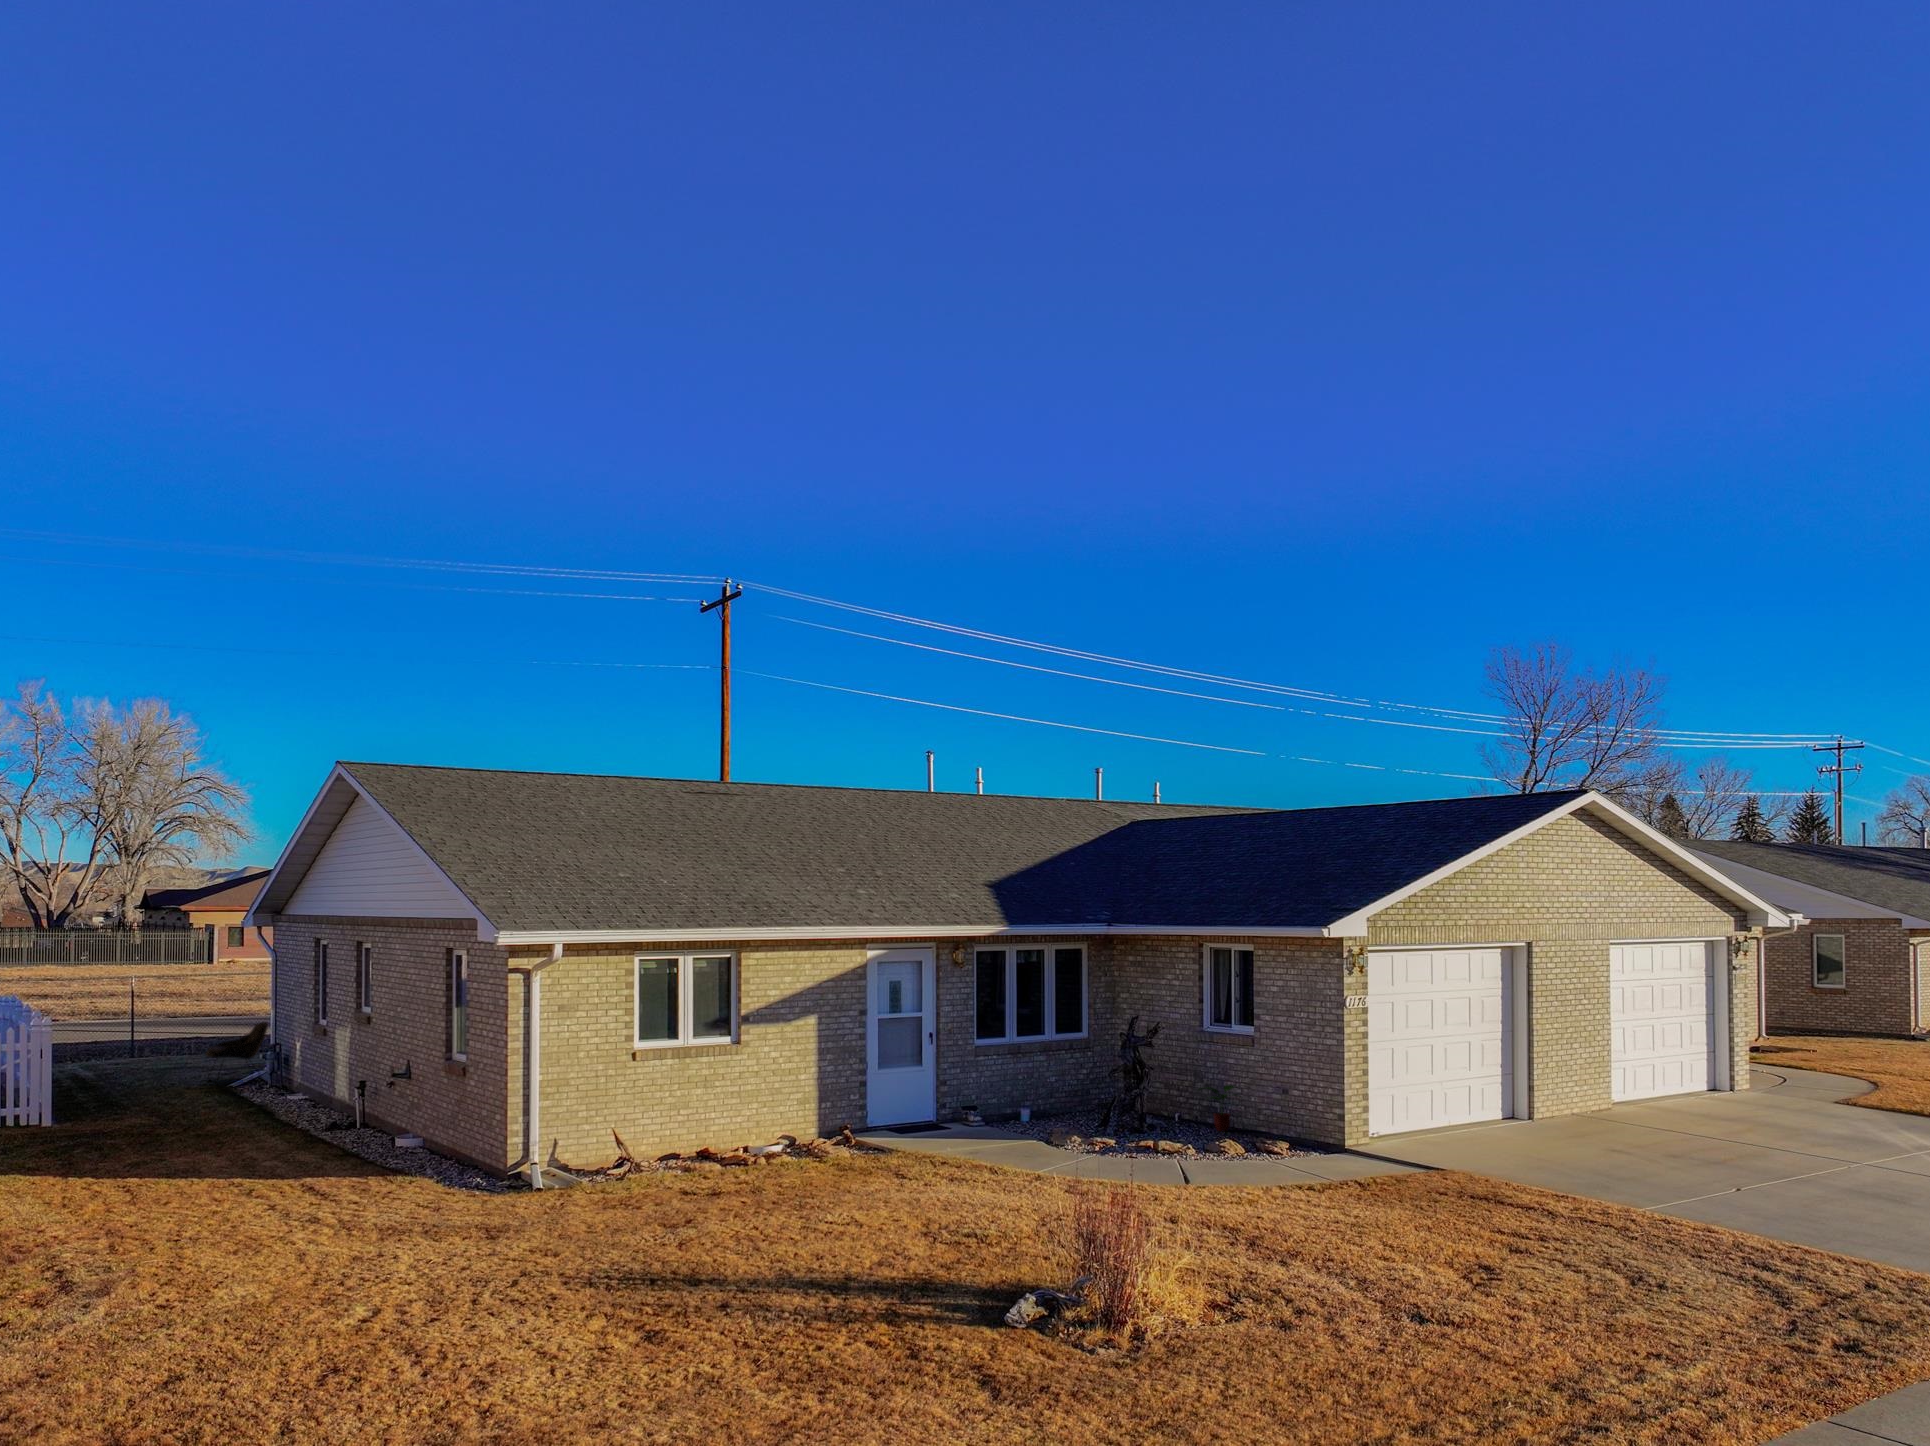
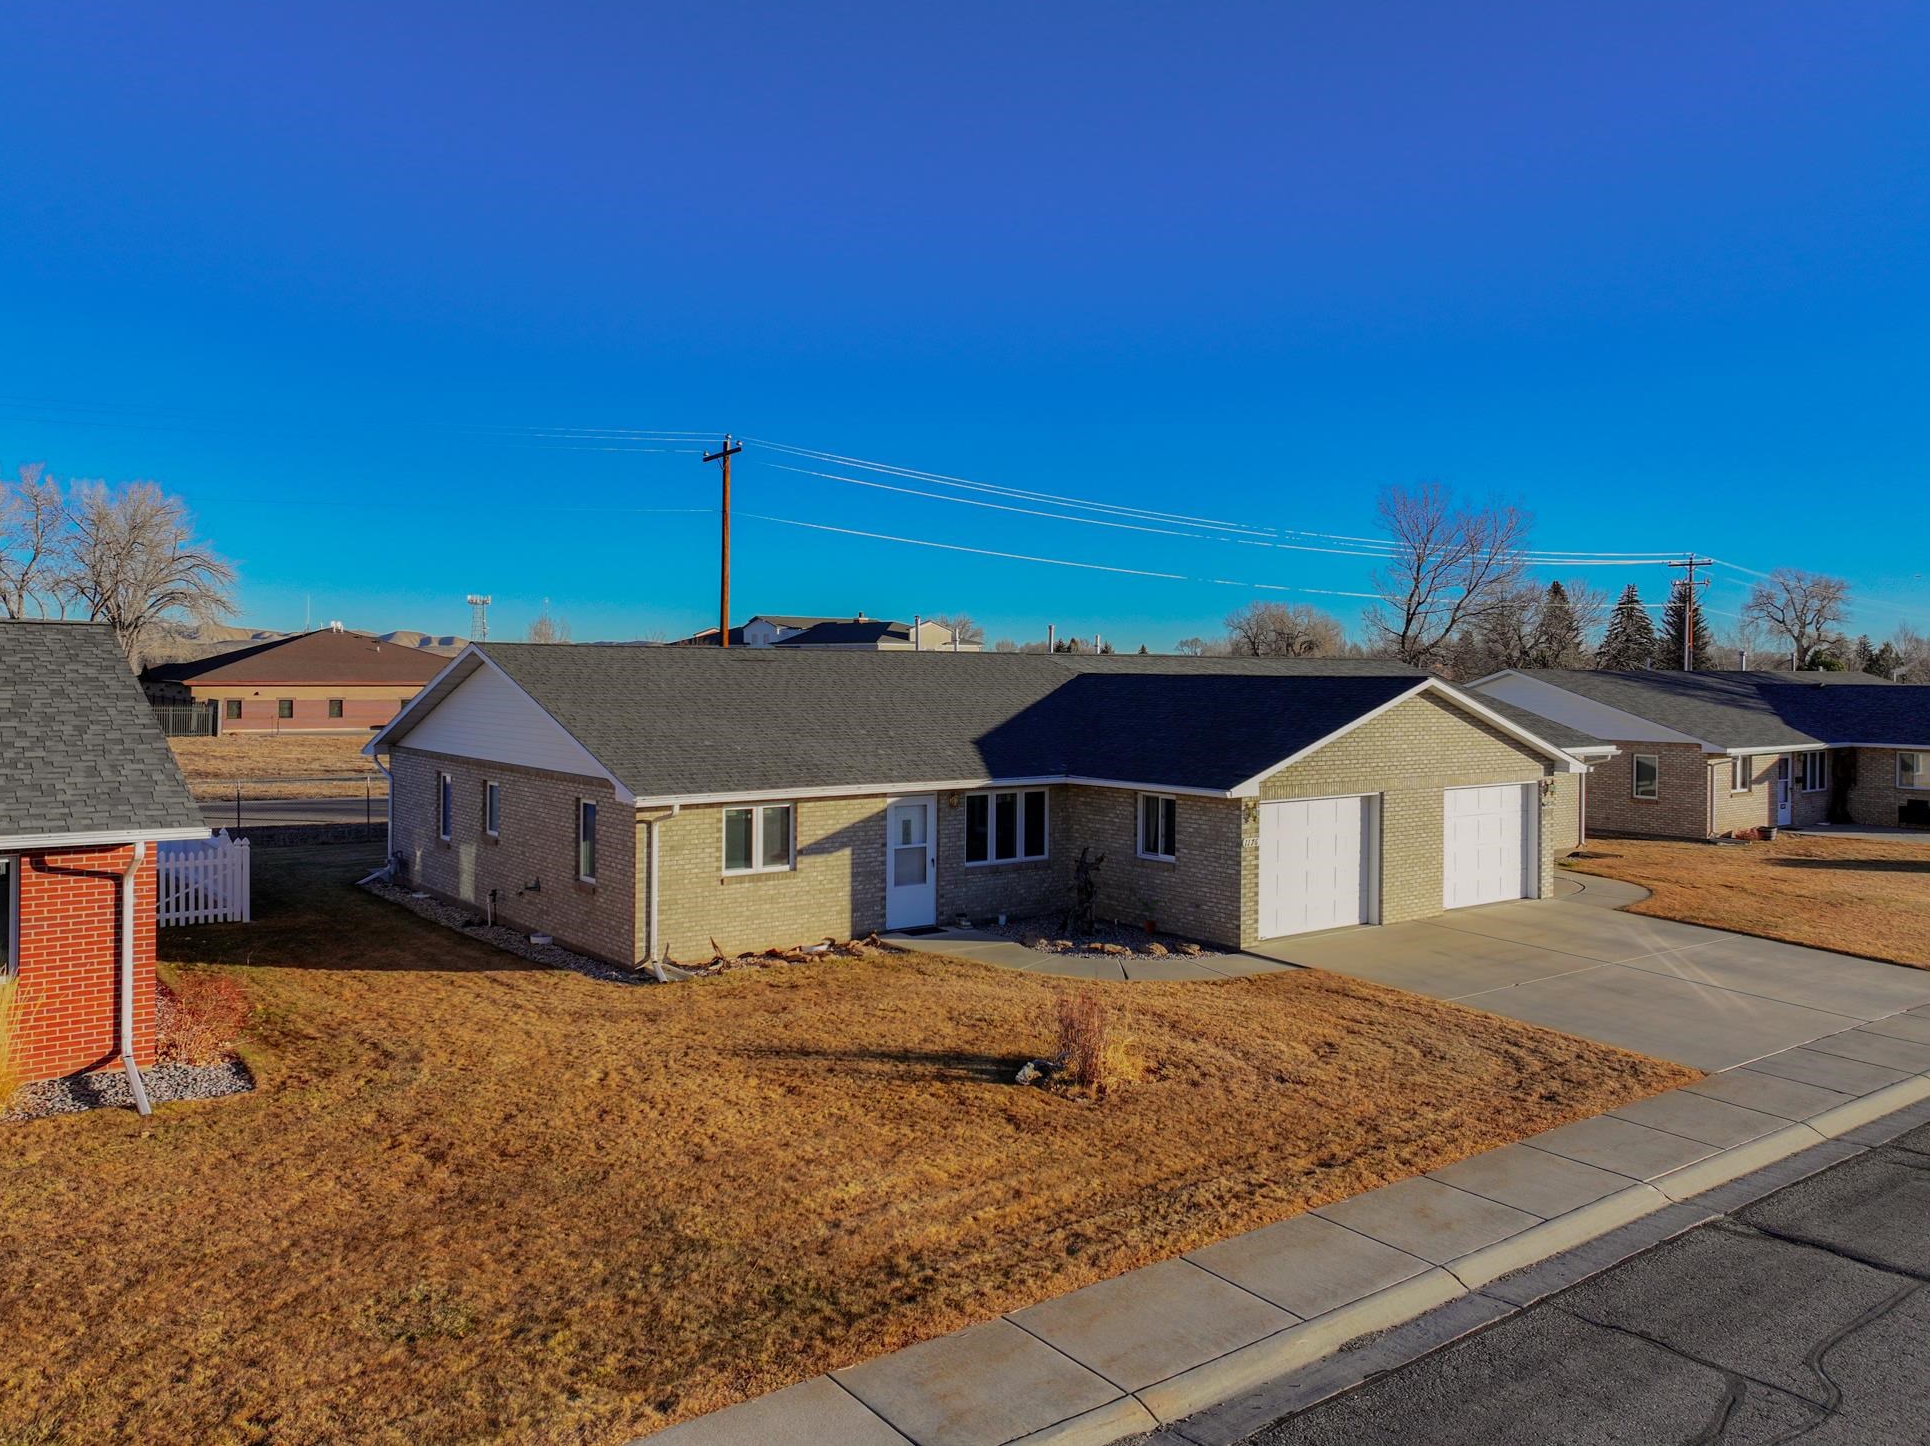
lounge chair: present [206,1022,268,1085] -> none [364,839,411,888]

